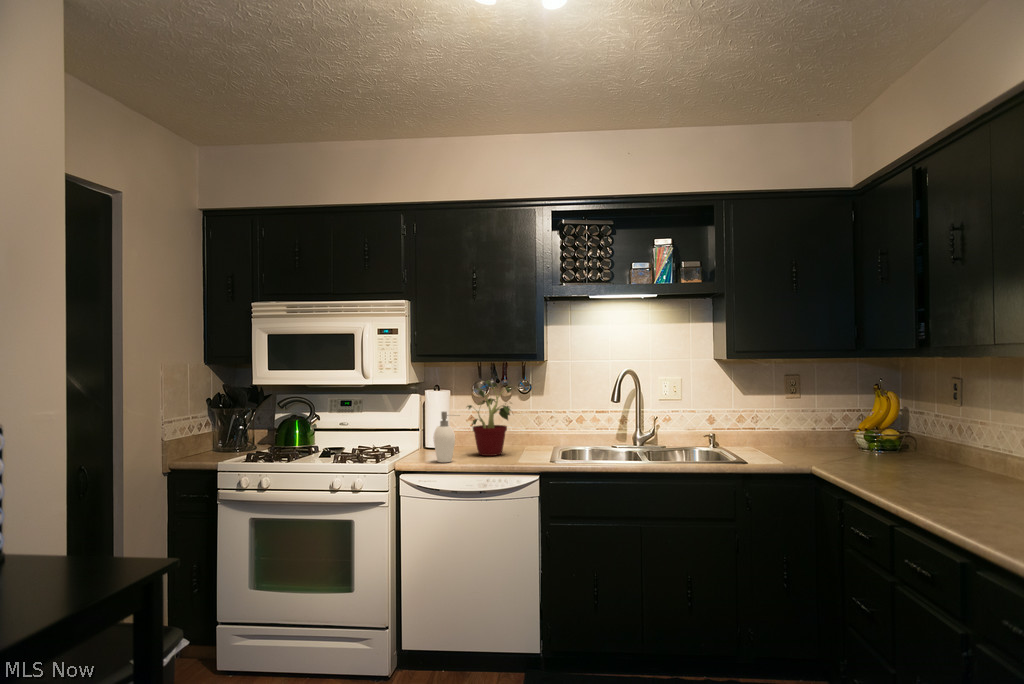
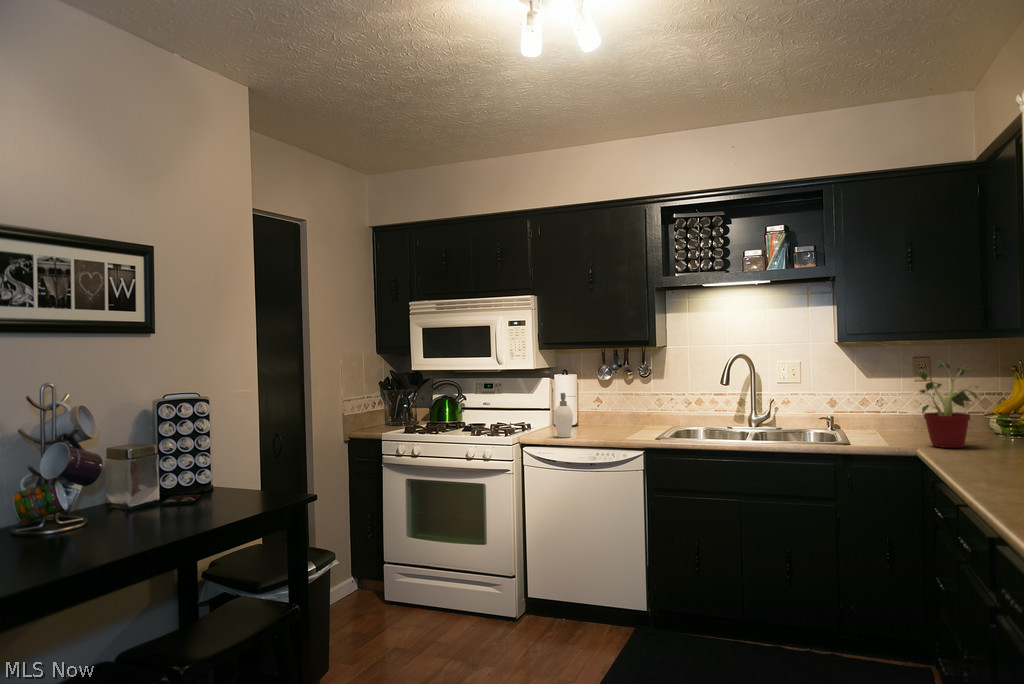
potted plant: present [467,380,513,456] -> present [918,361,978,448]

